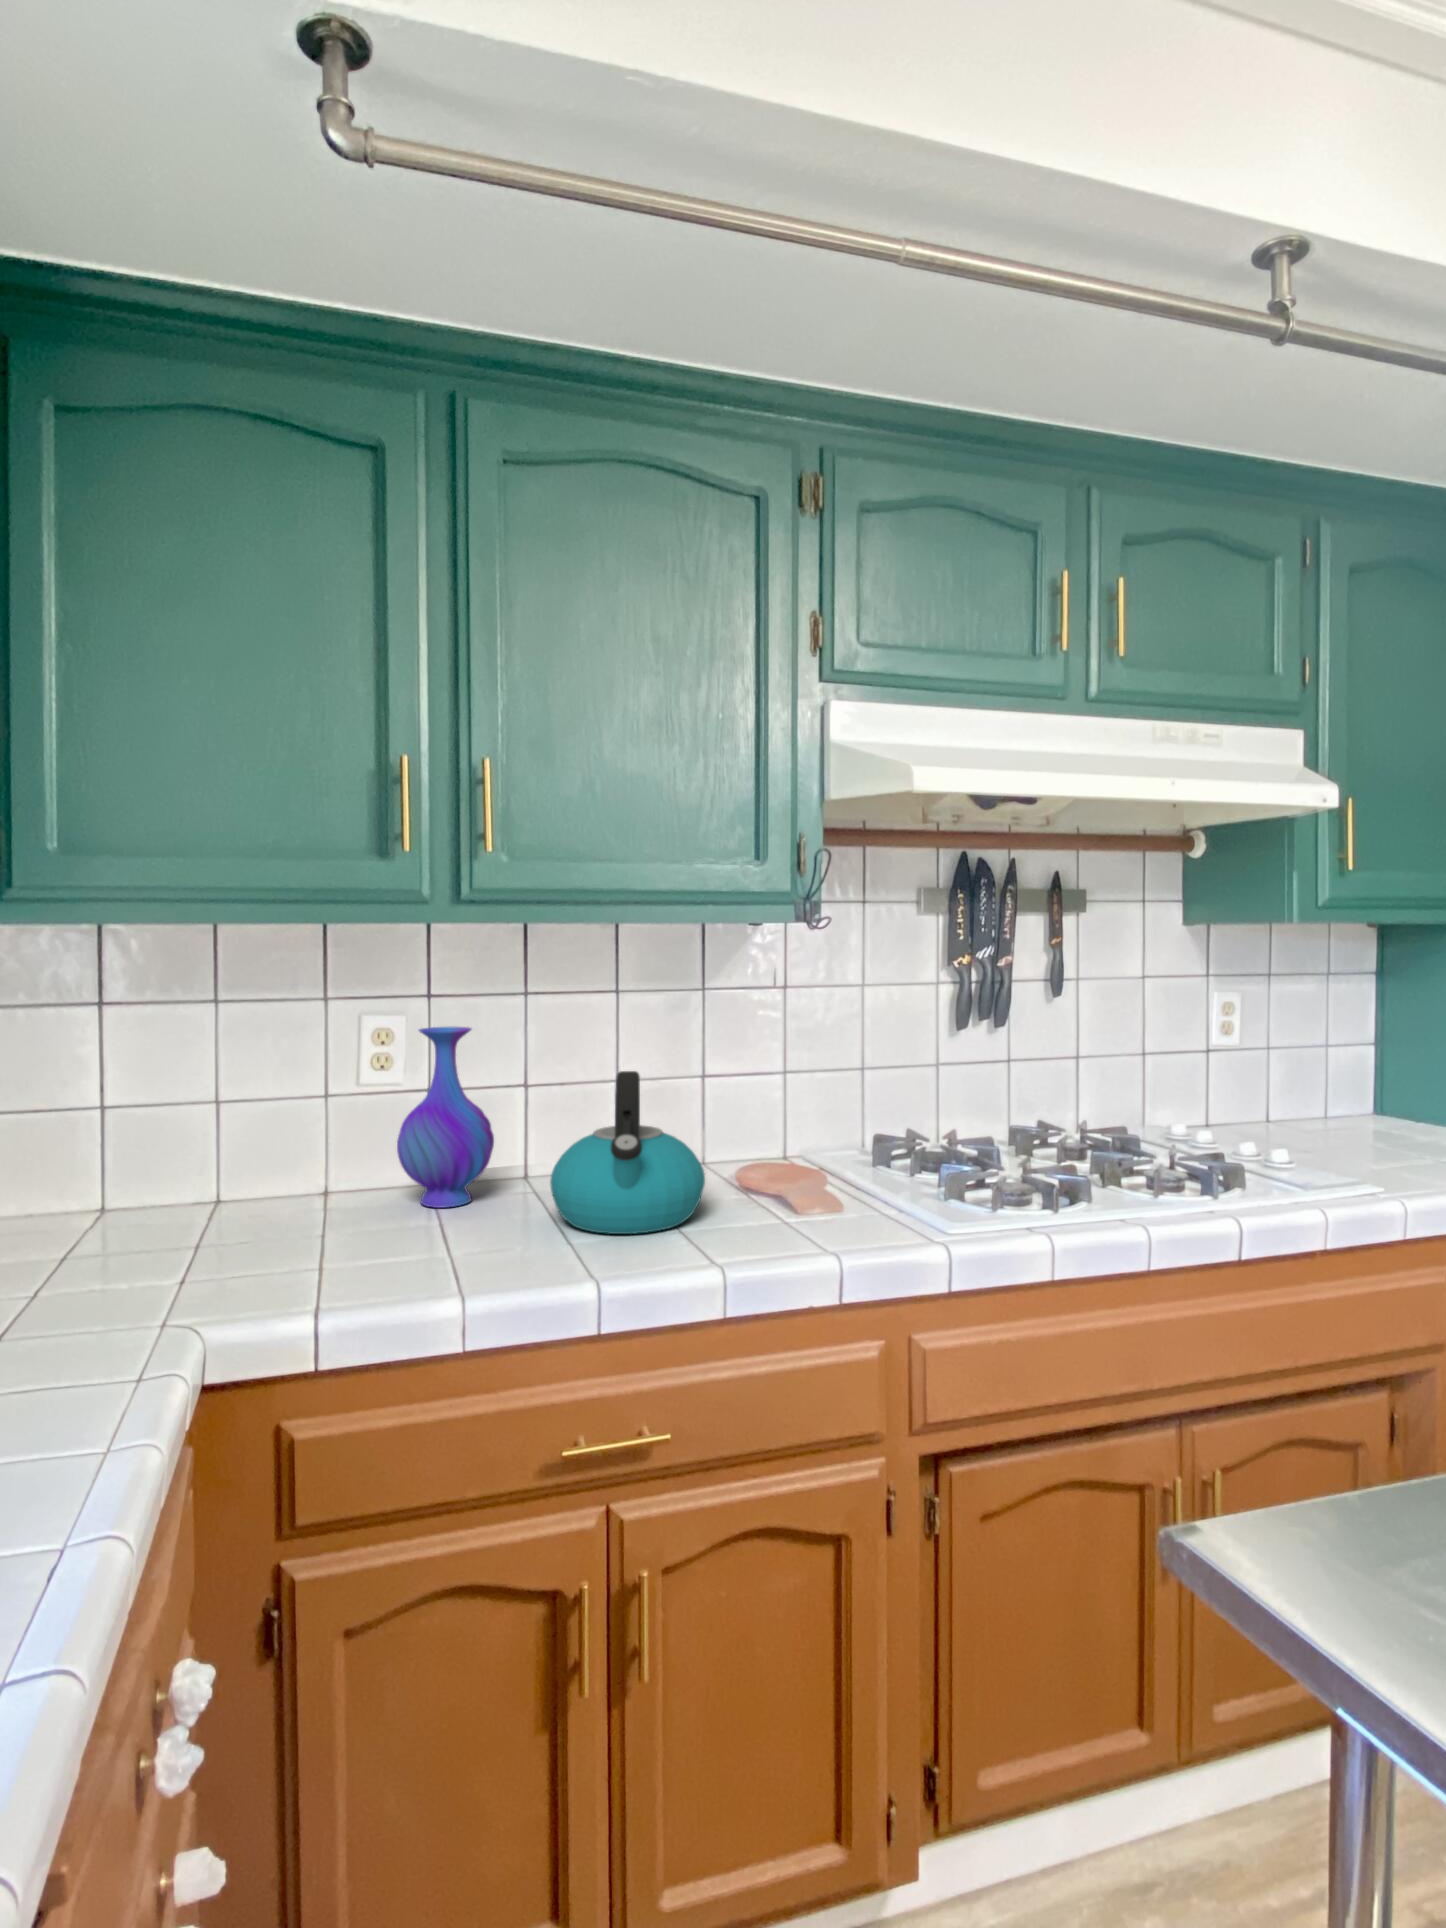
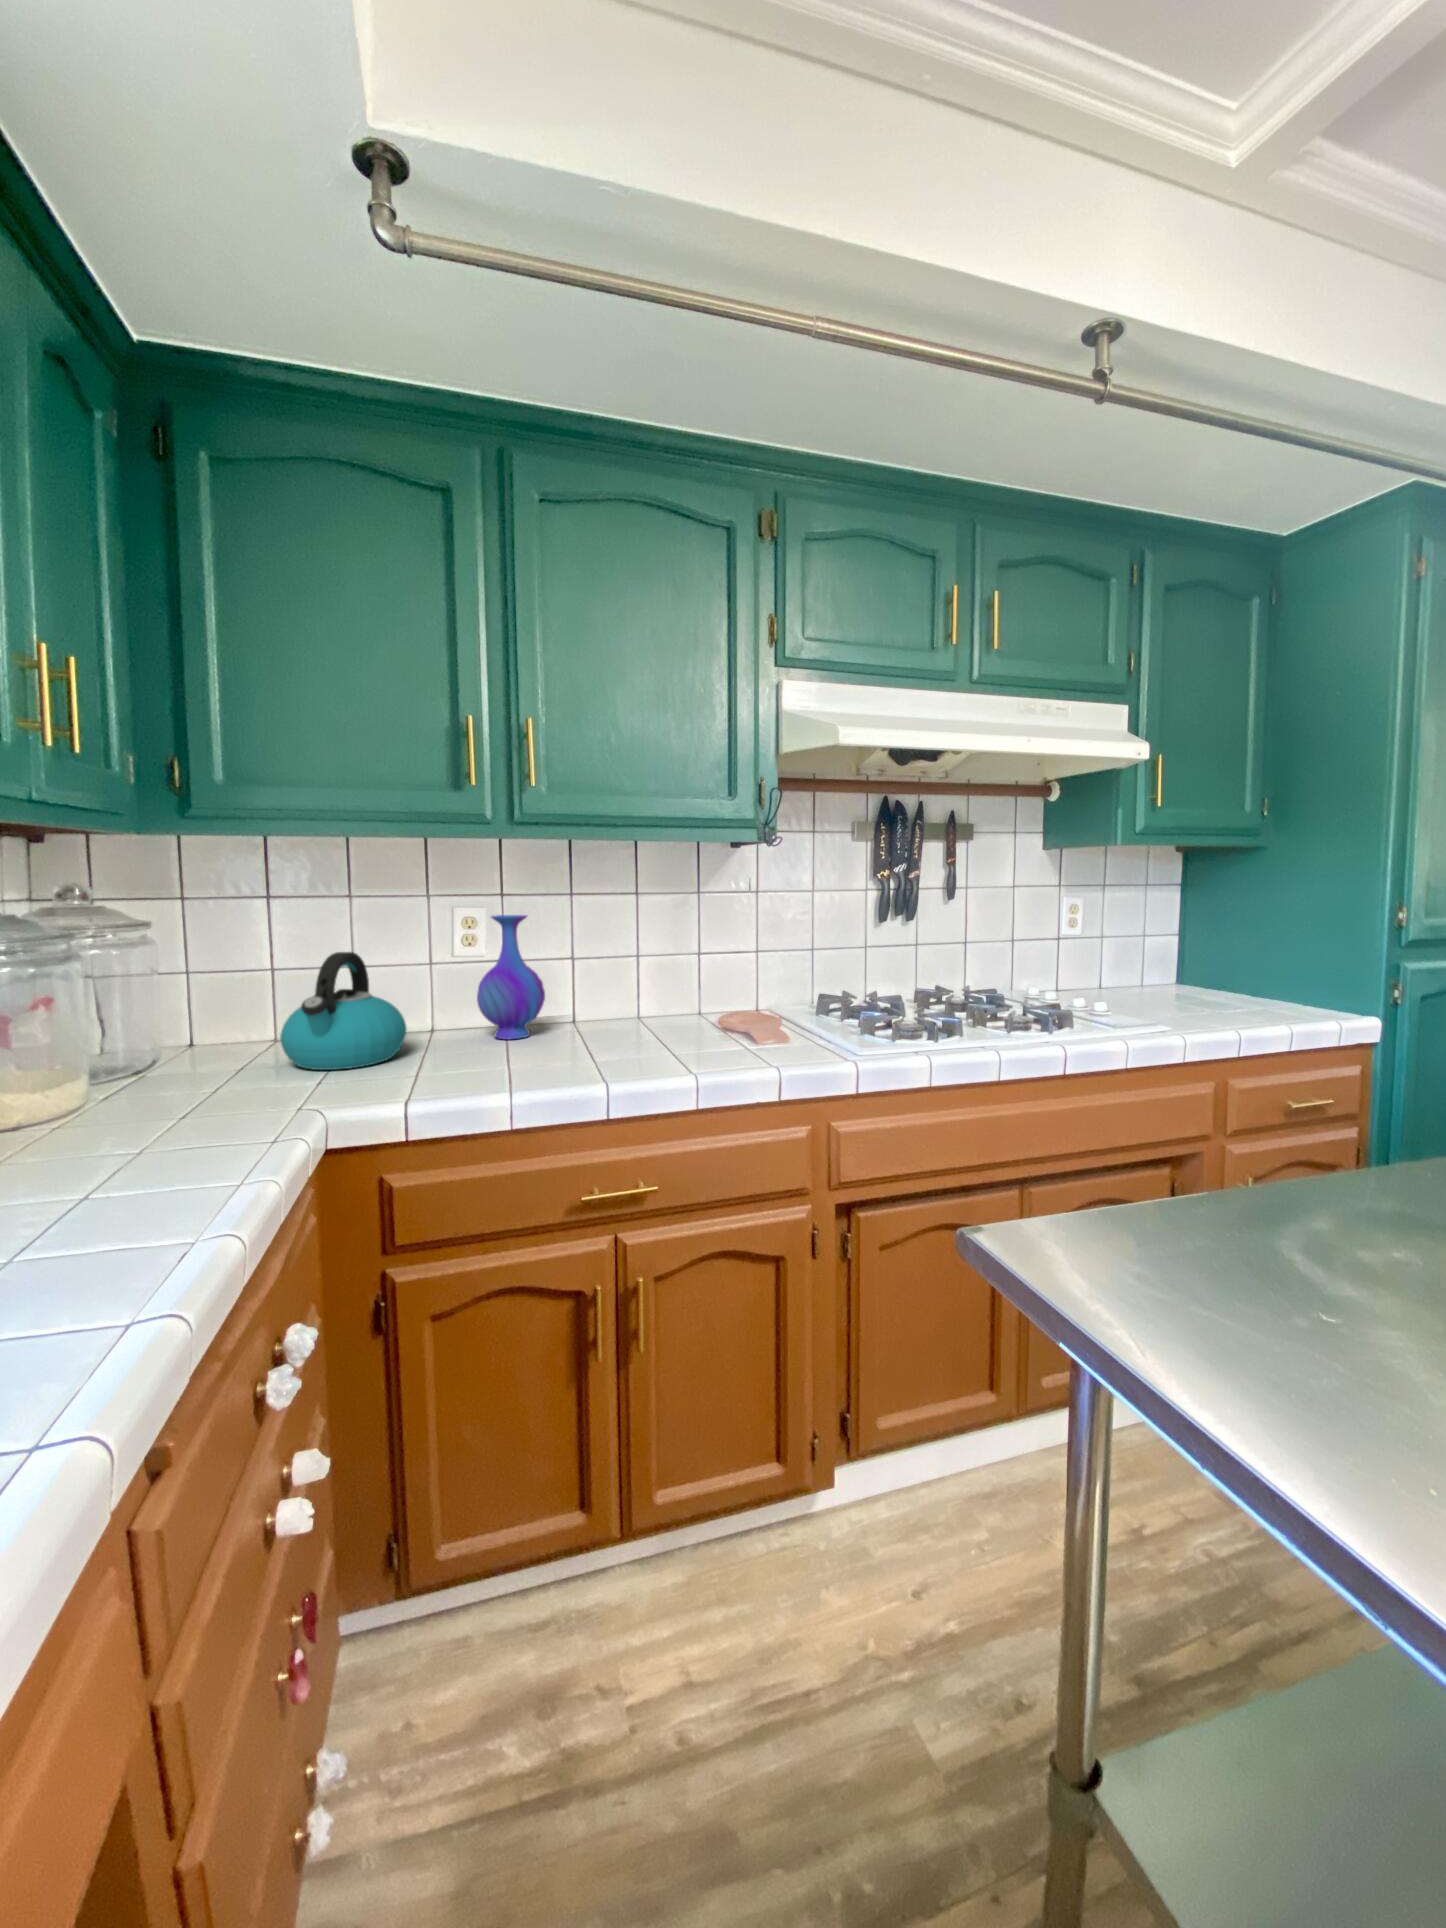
kettle: present [550,1071,705,1234] -> present [280,952,407,1070]

